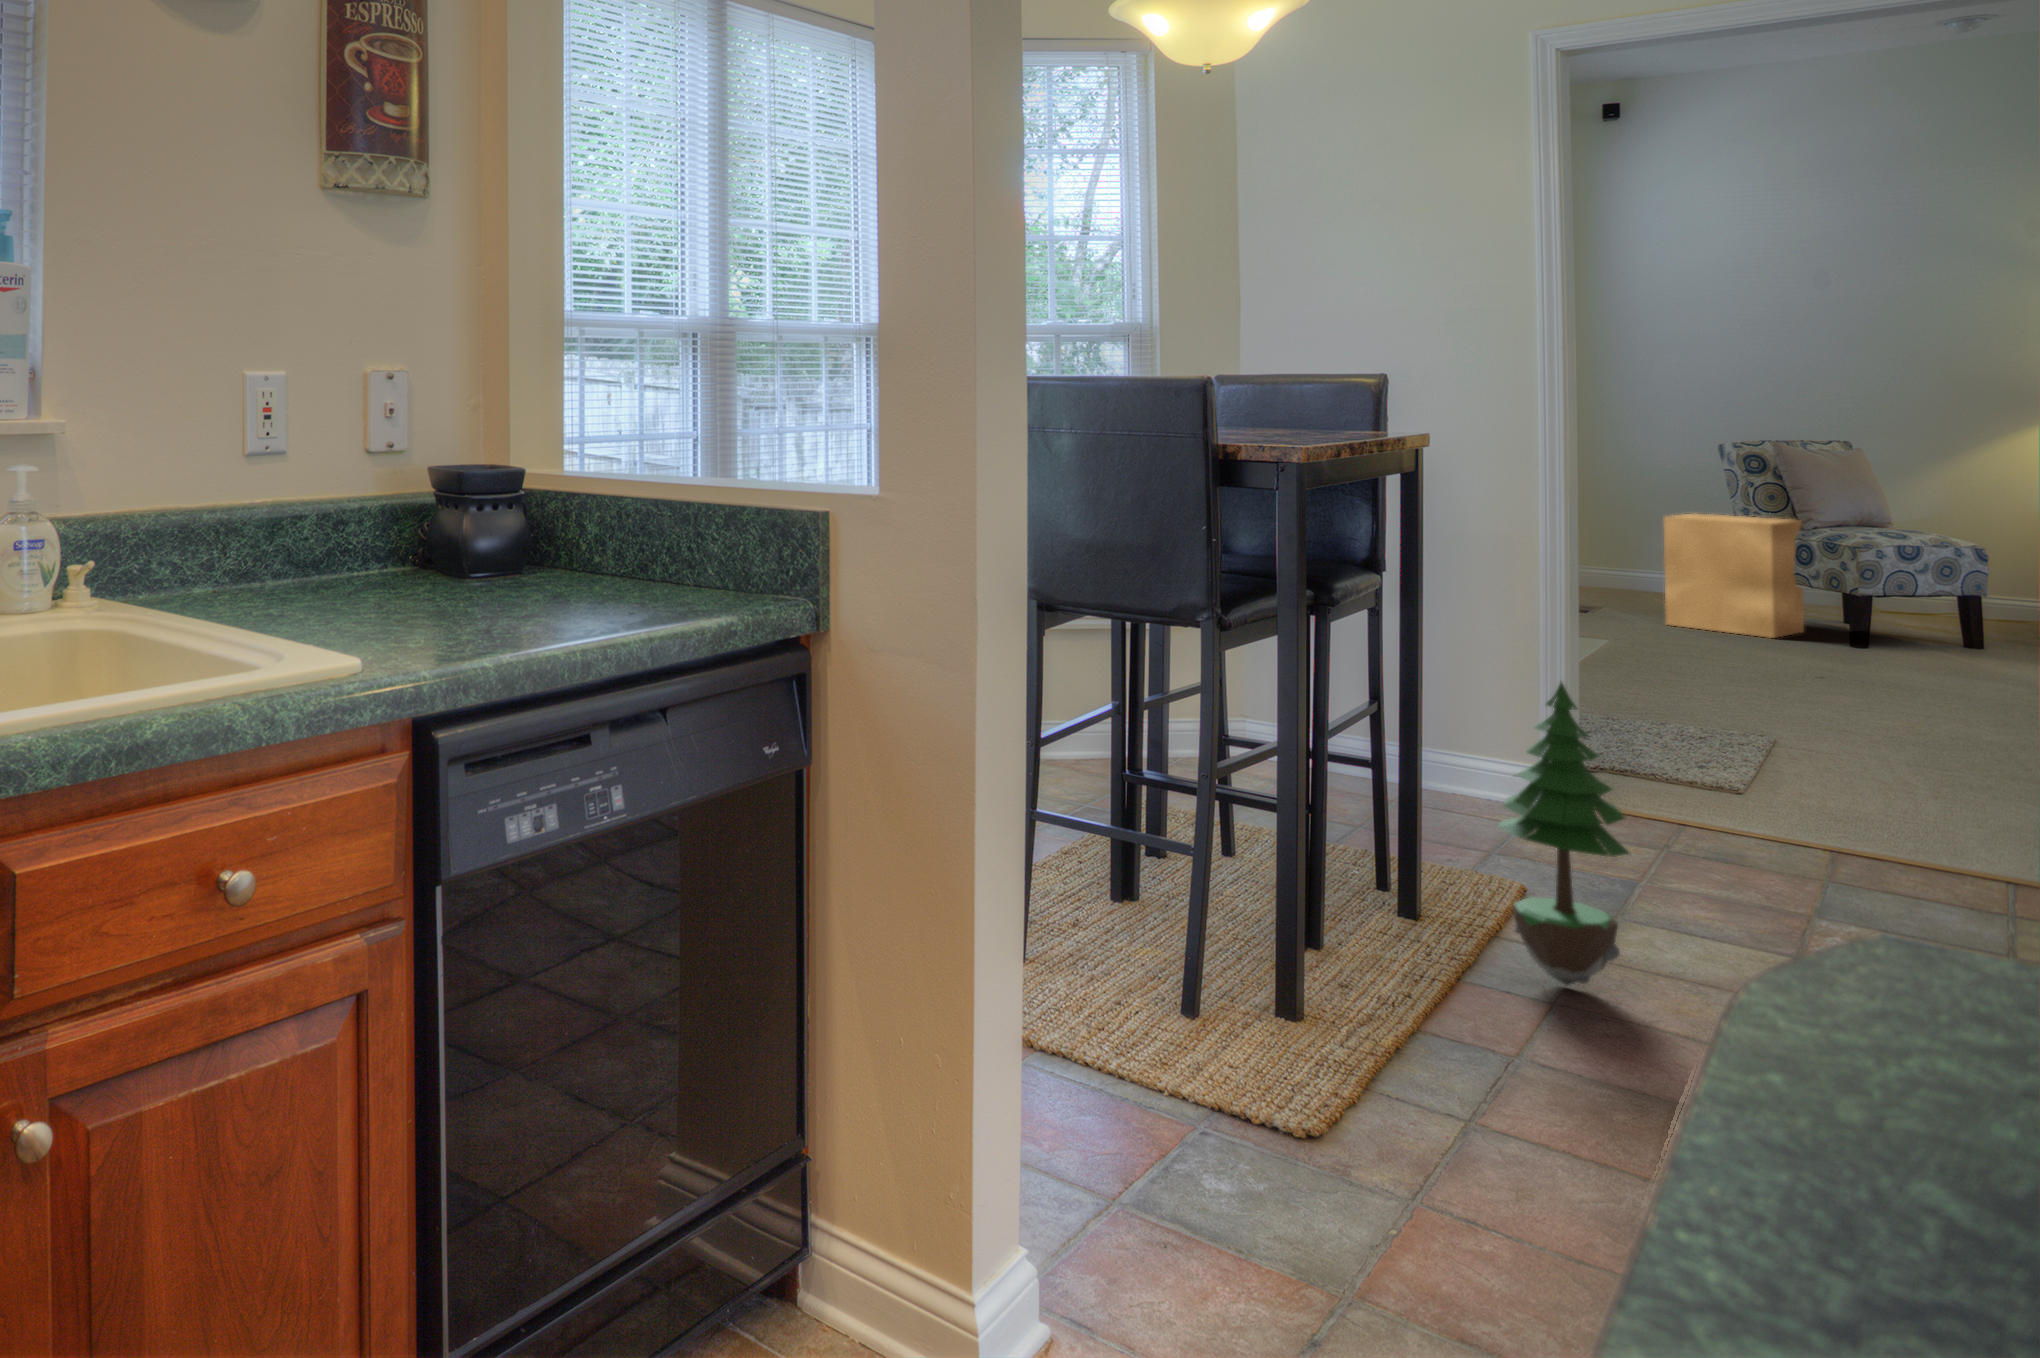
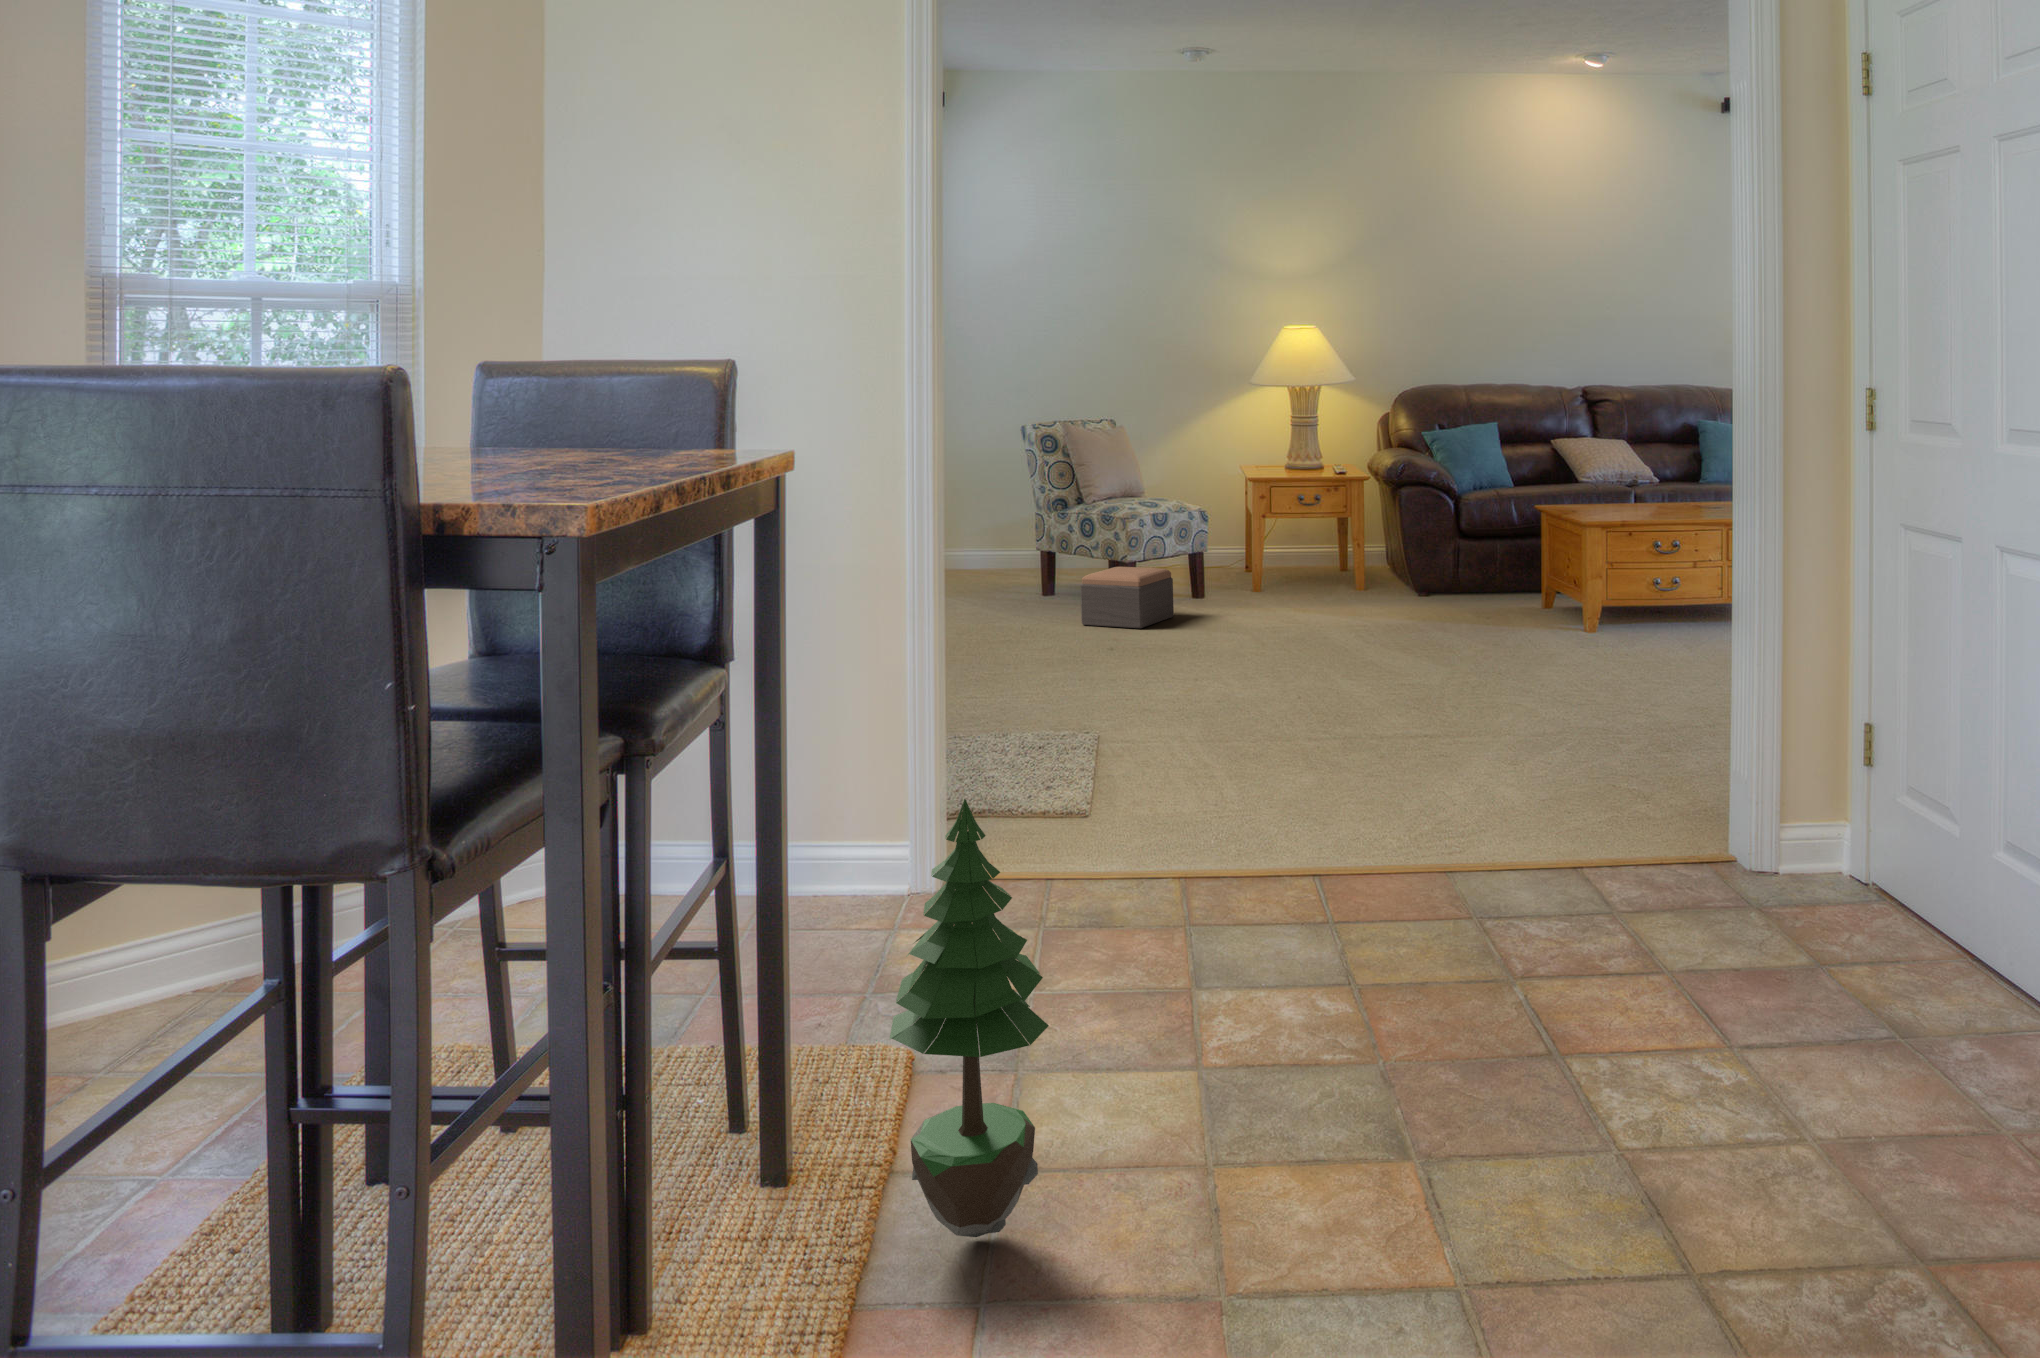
cardboard box: present [1664,514,1804,638] -> none [983,494,1088,610]
footstool: none [1786,599,1923,667] -> present [1081,567,1174,628]

